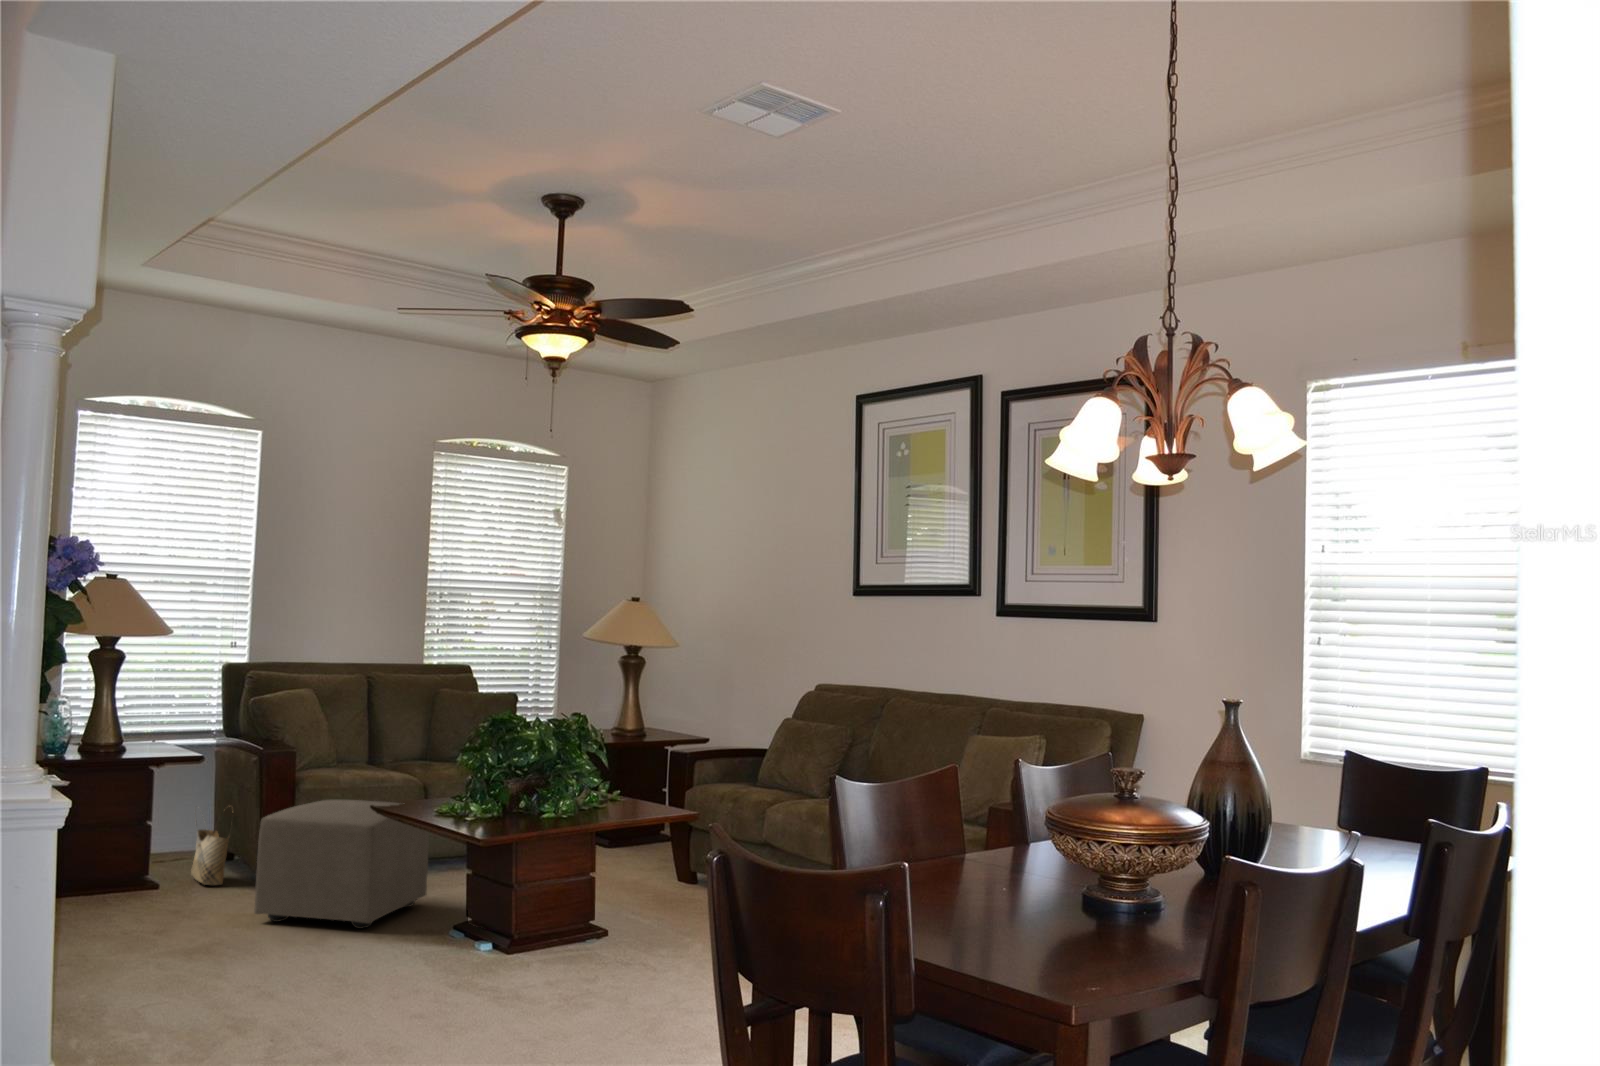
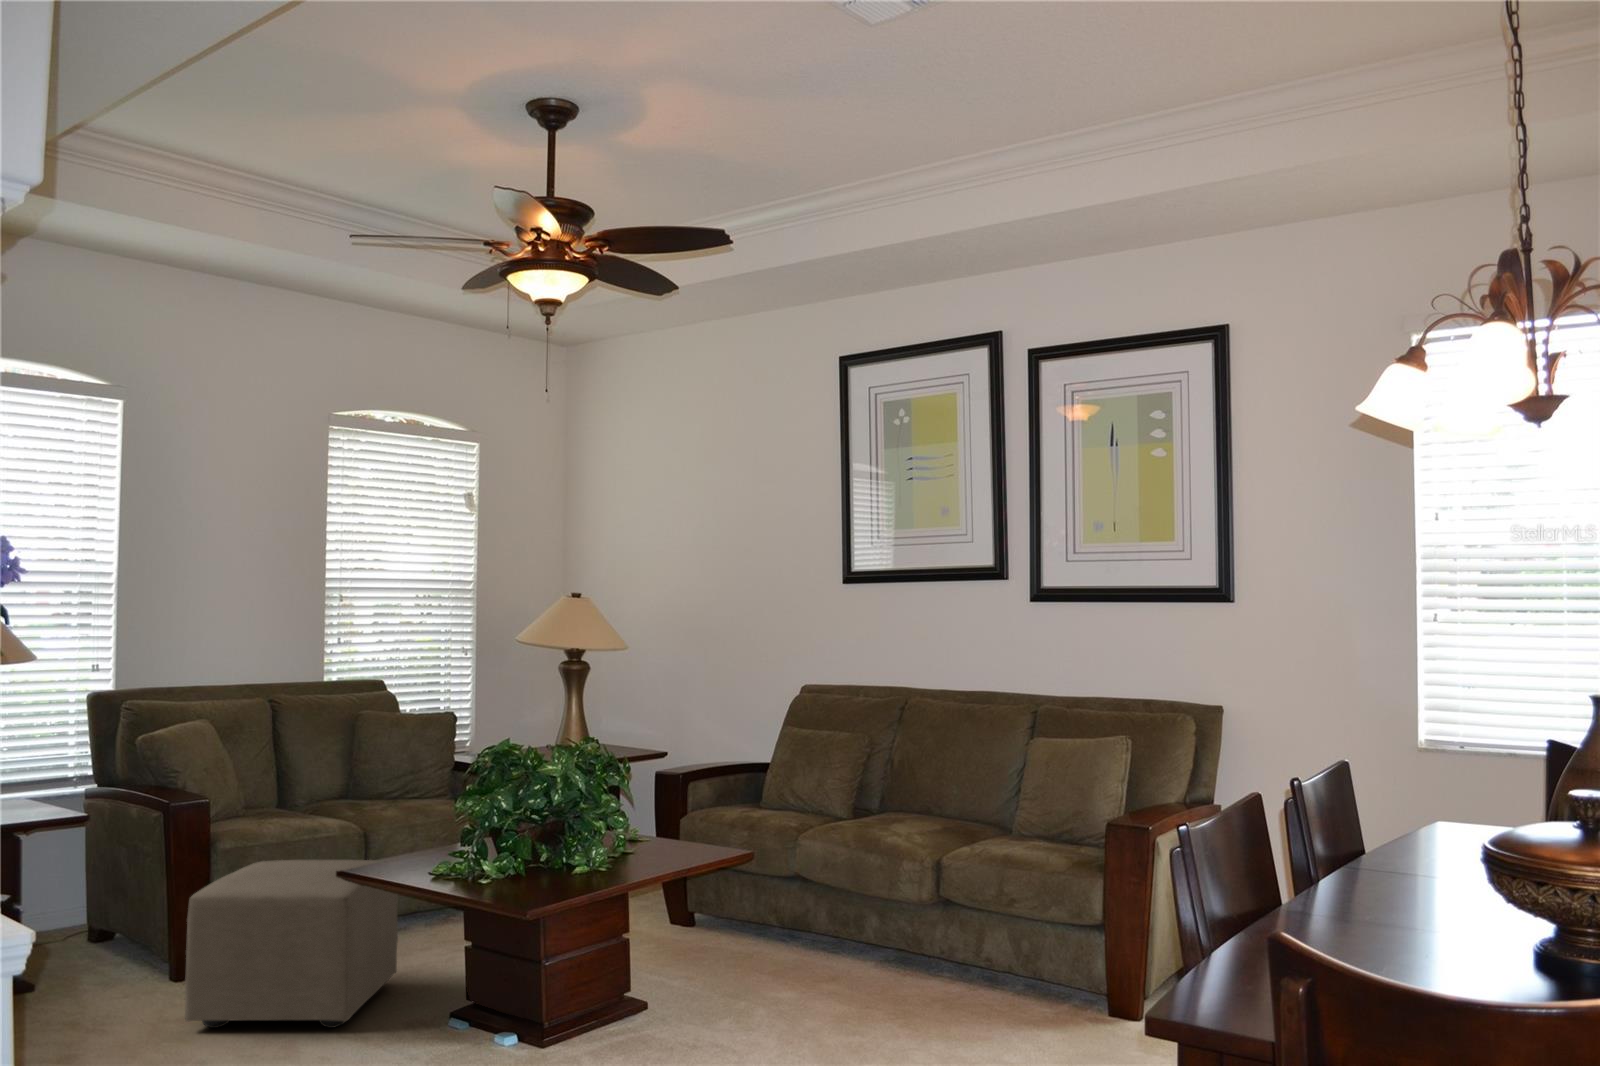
woven basket: present [191,813,230,885] -> none [65,875,123,980]

